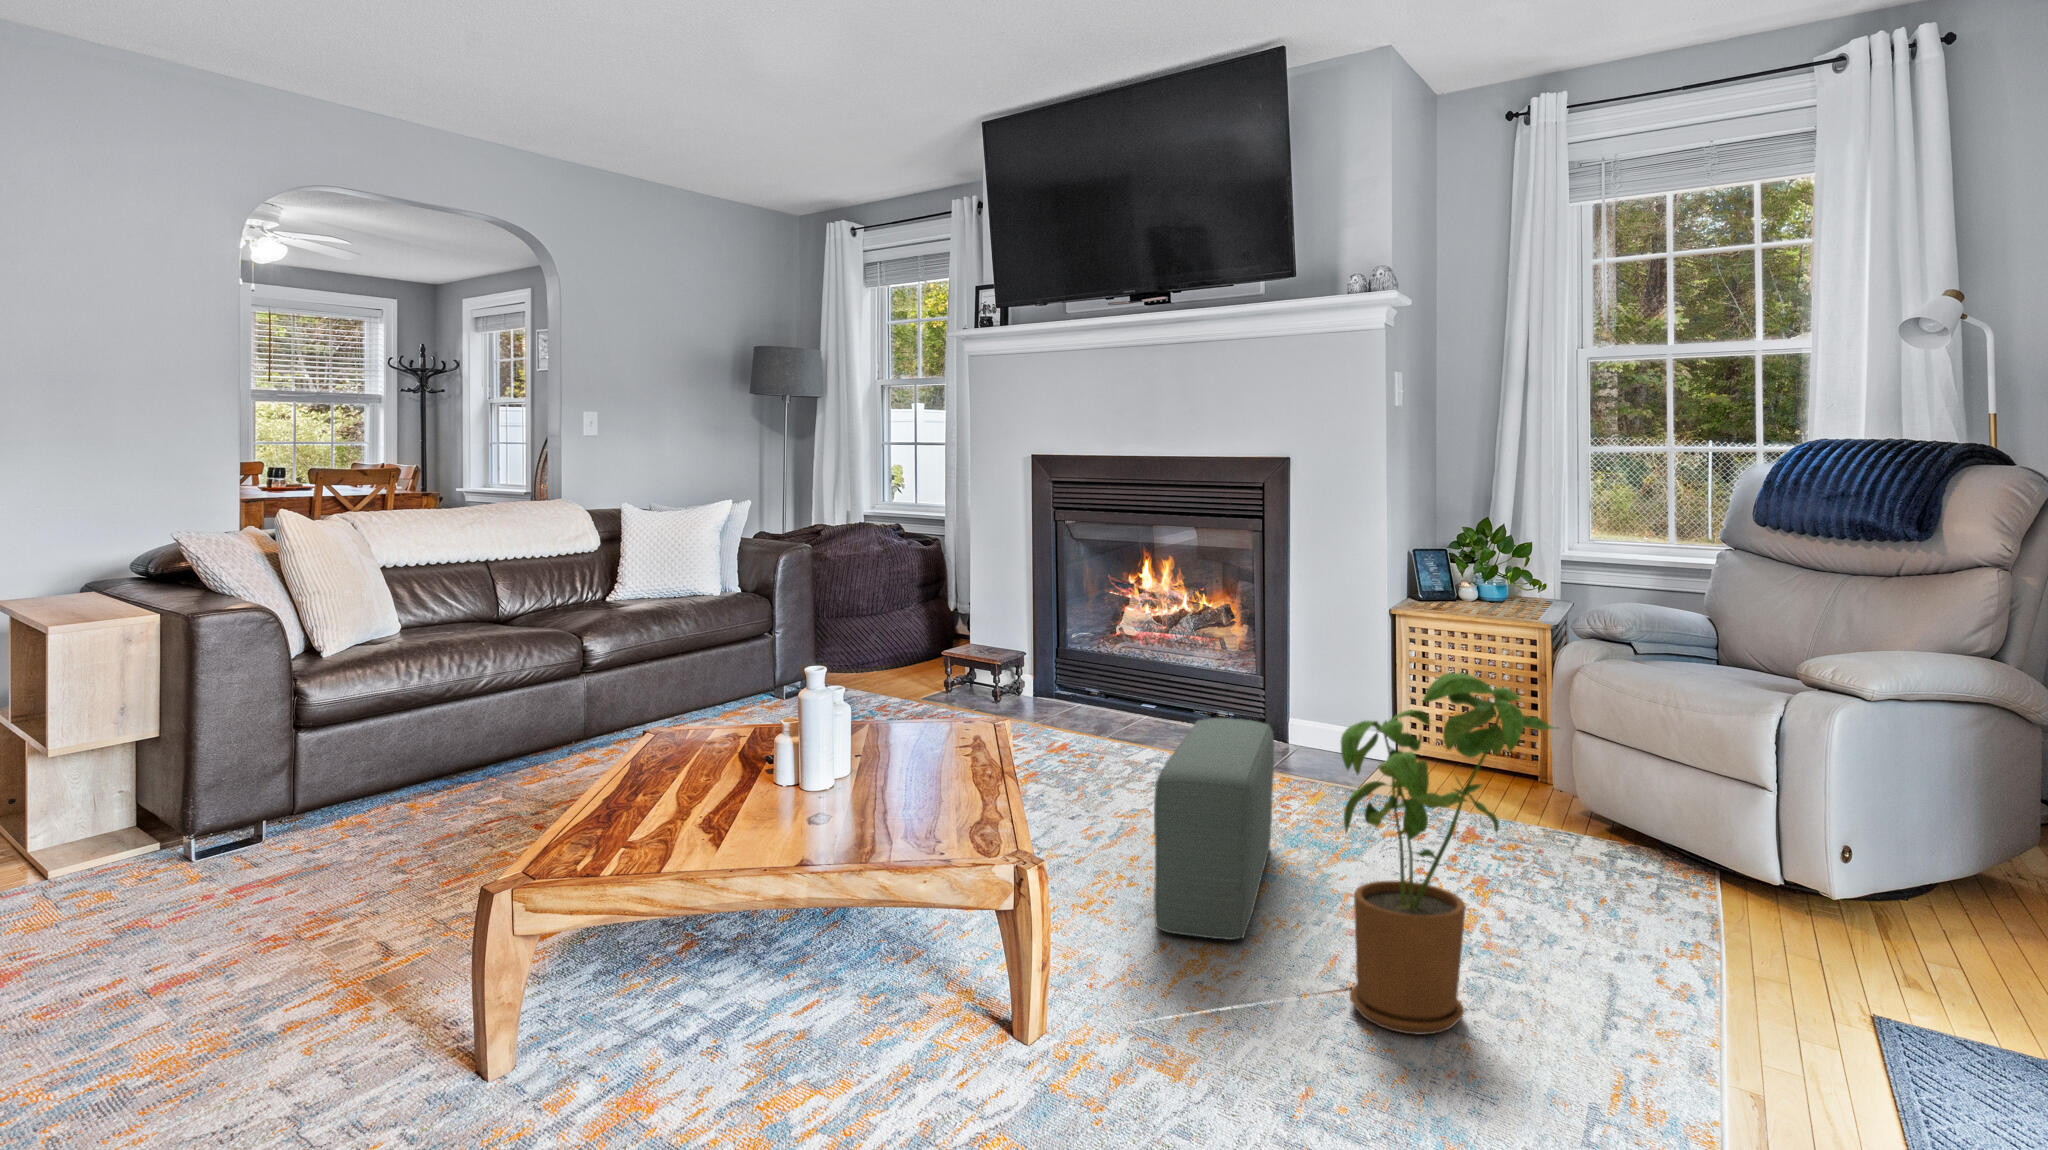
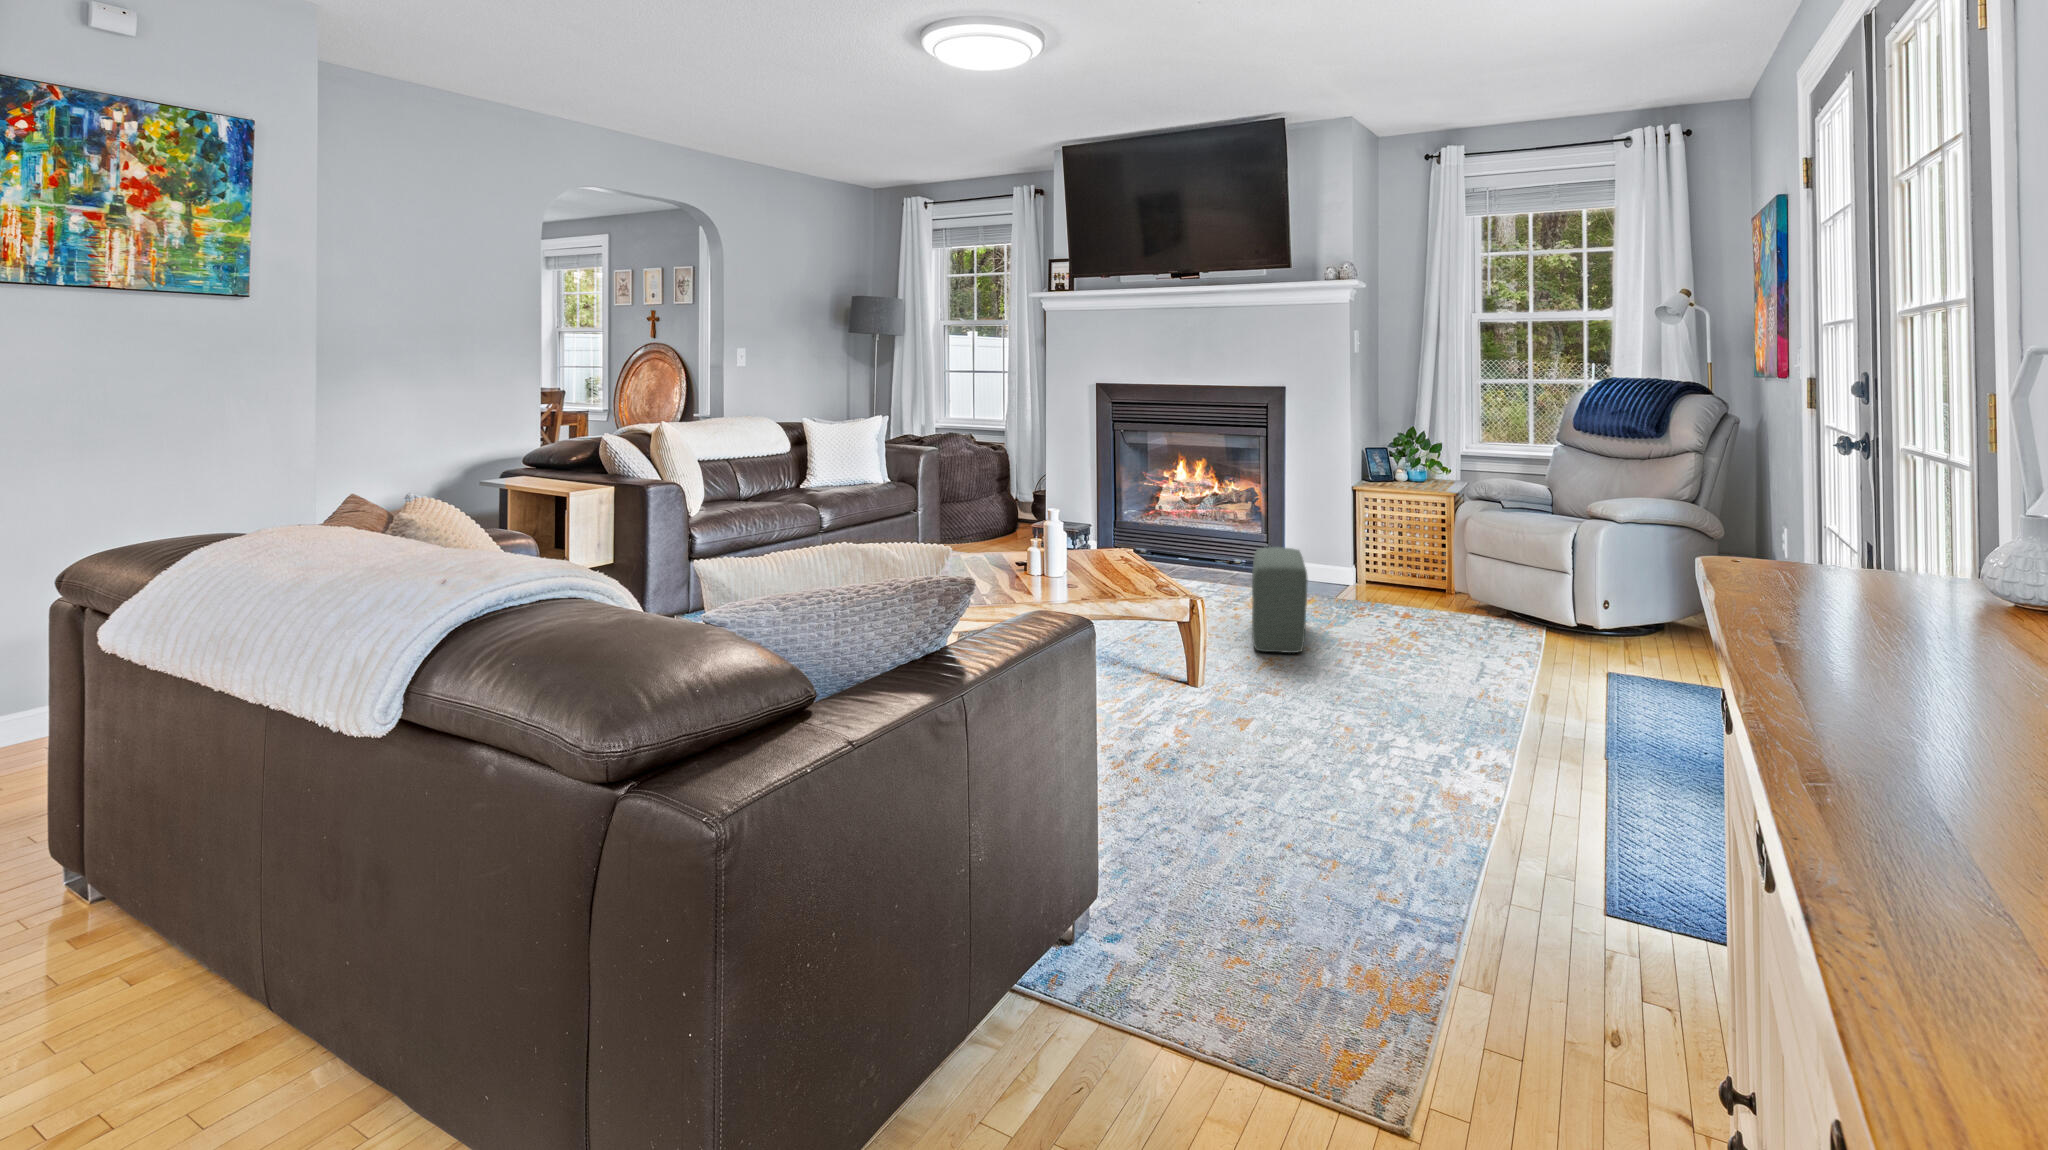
house plant: present [1341,673,1556,1035] -> none [1359,504,1466,678]

